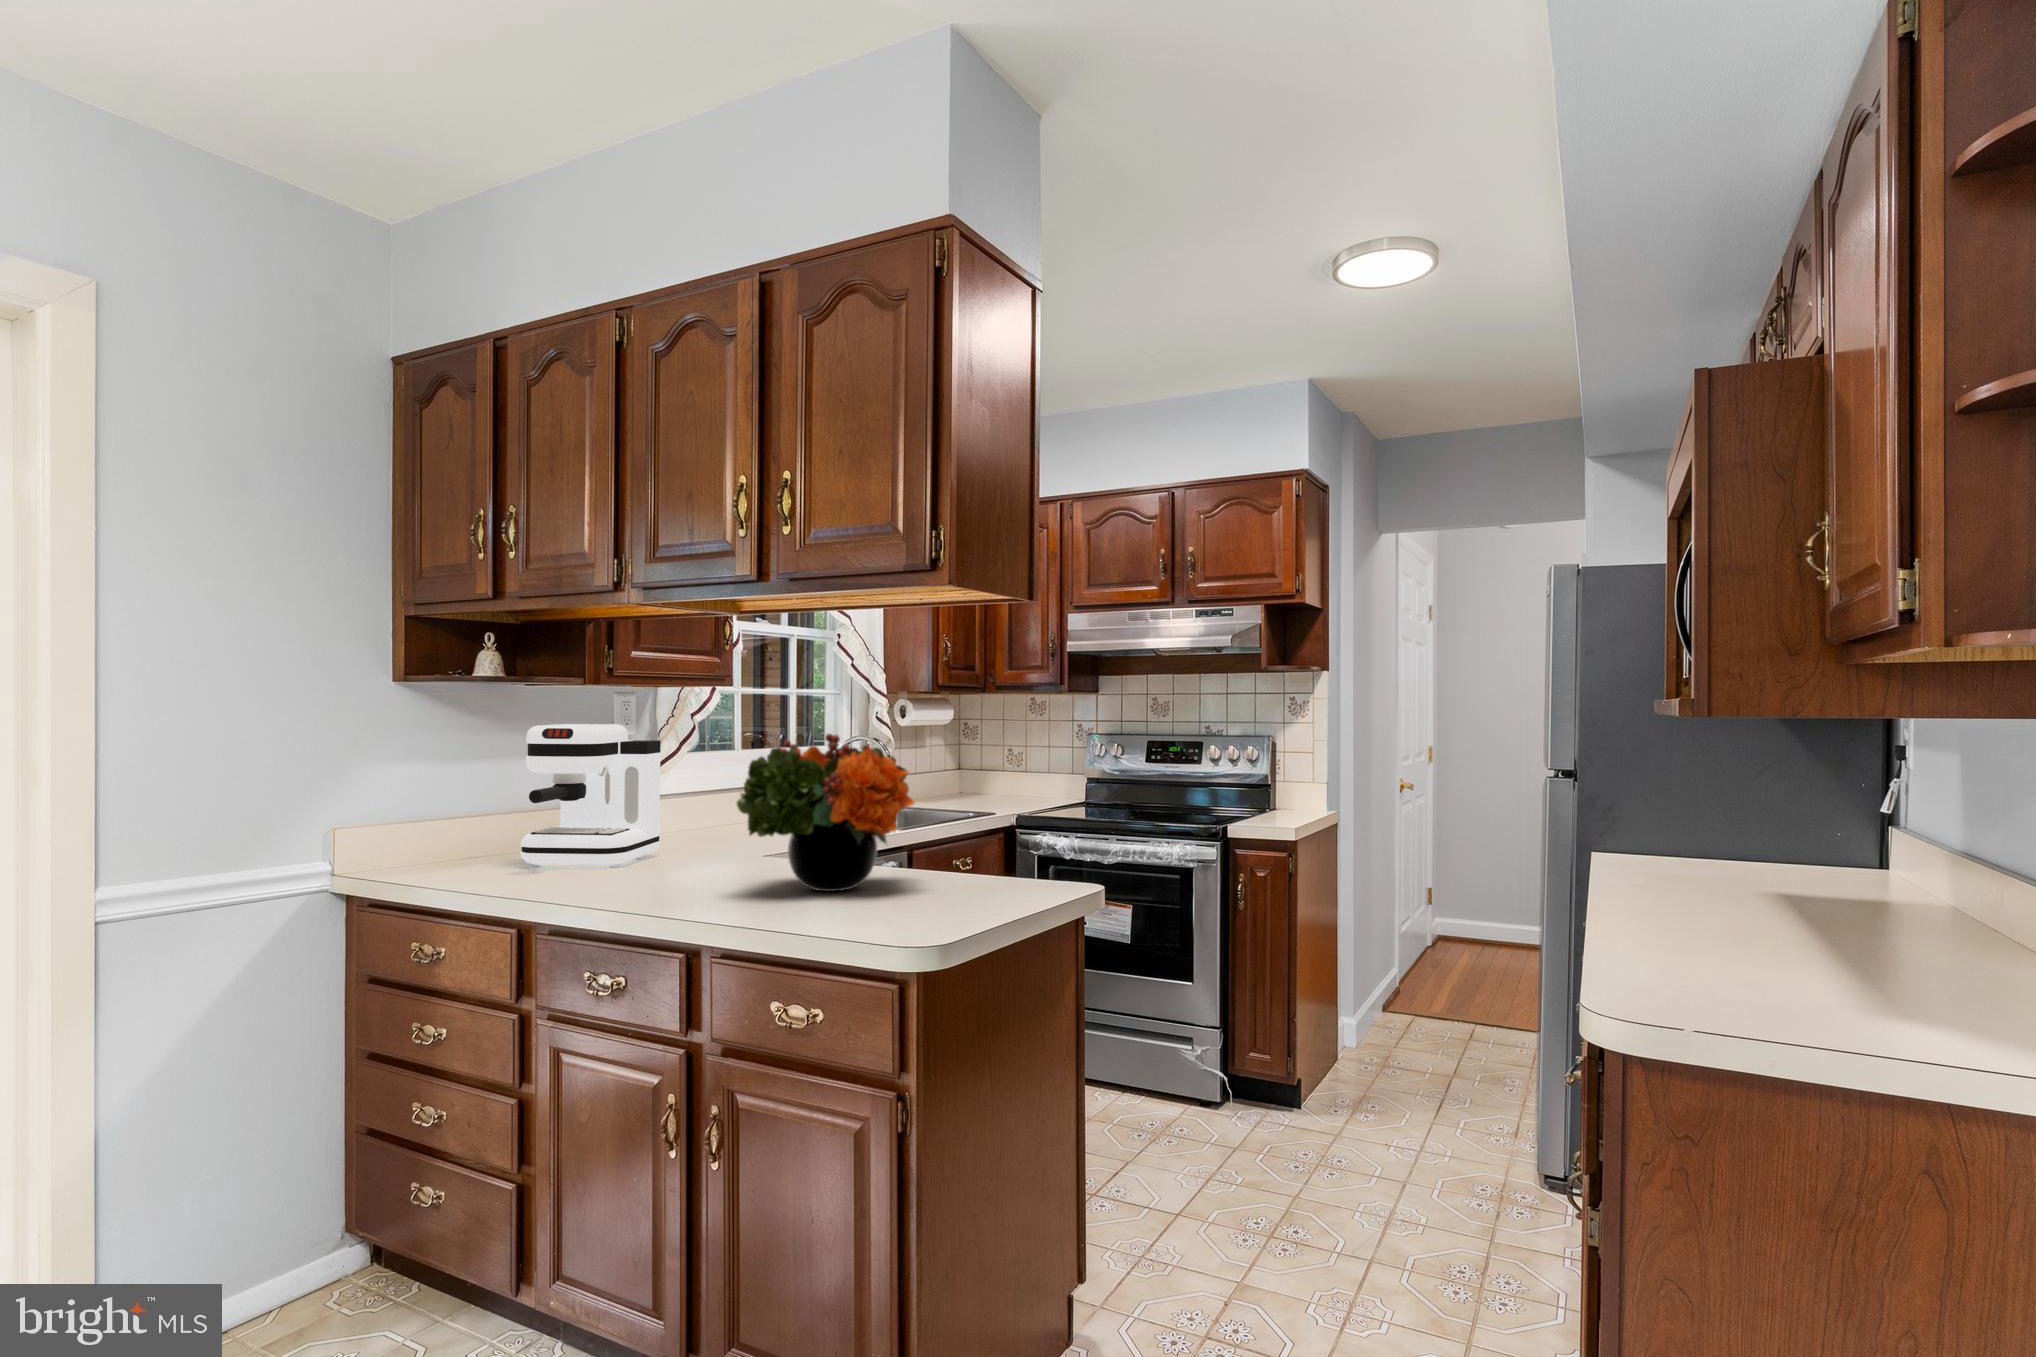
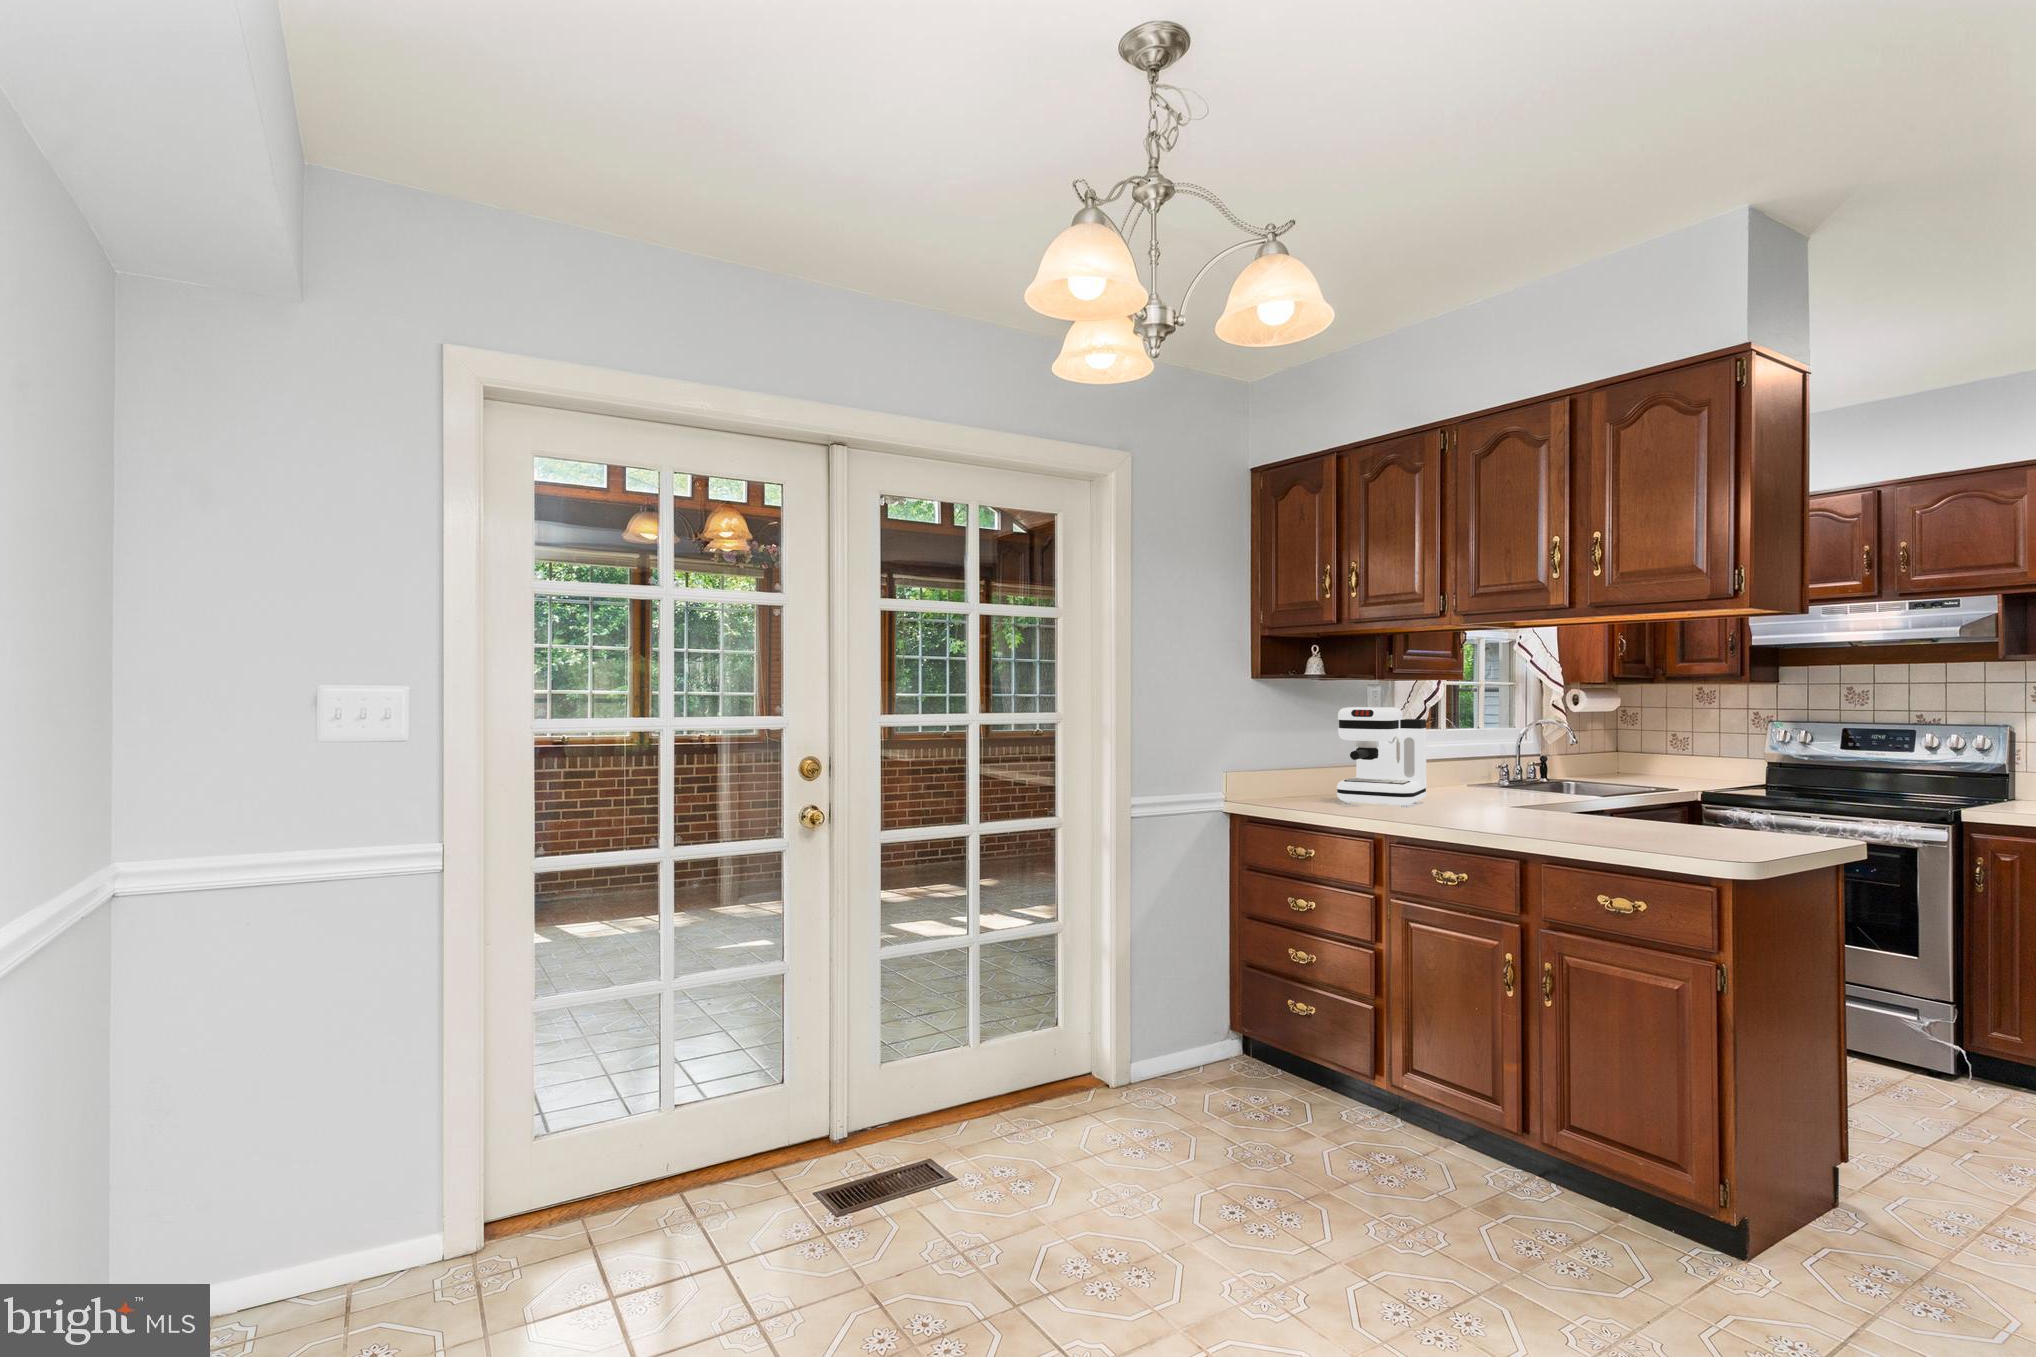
flower arrangement: present [737,734,915,891] -> none [1527,714,1680,830]

